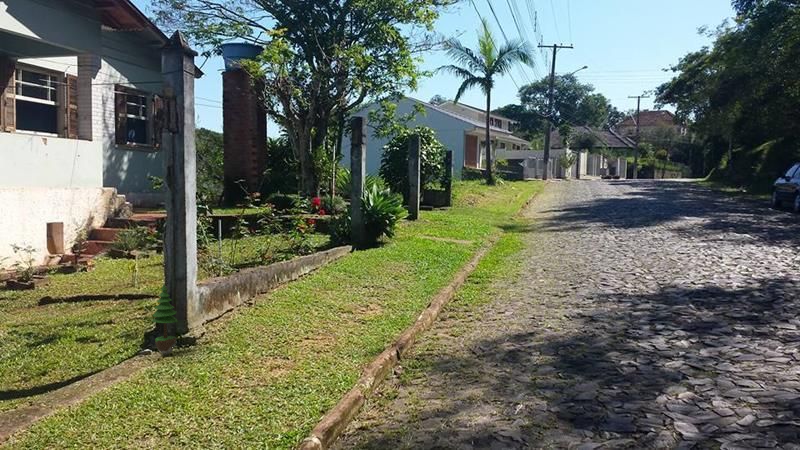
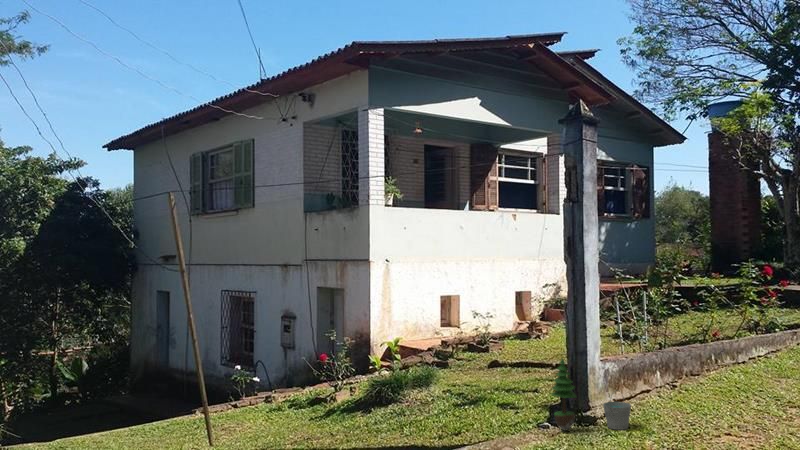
bucket: none [200,311,227,347] -> present [603,400,631,430]

